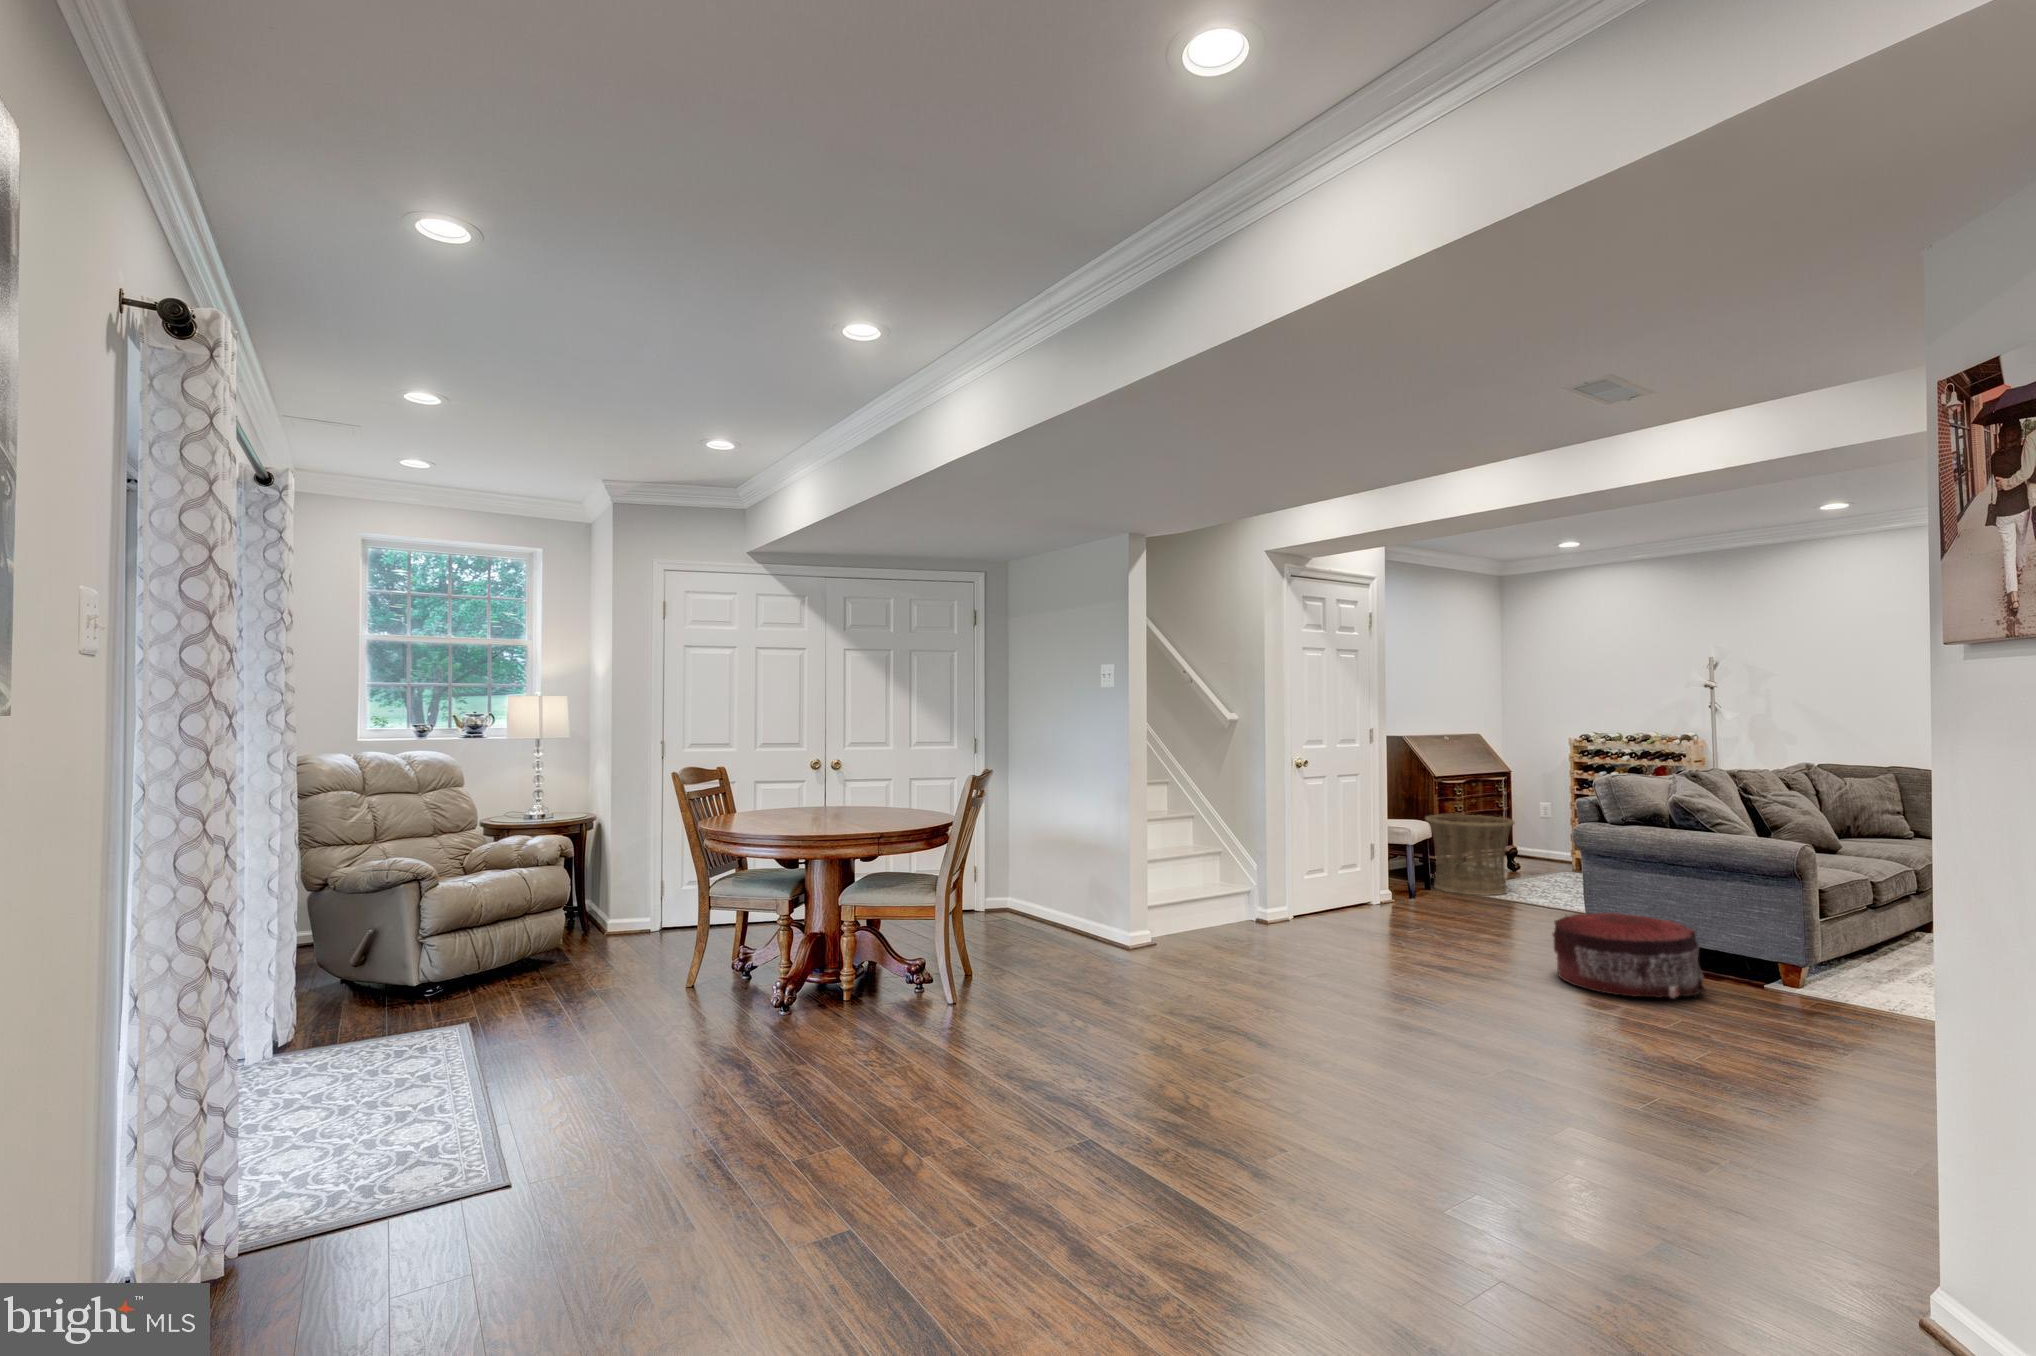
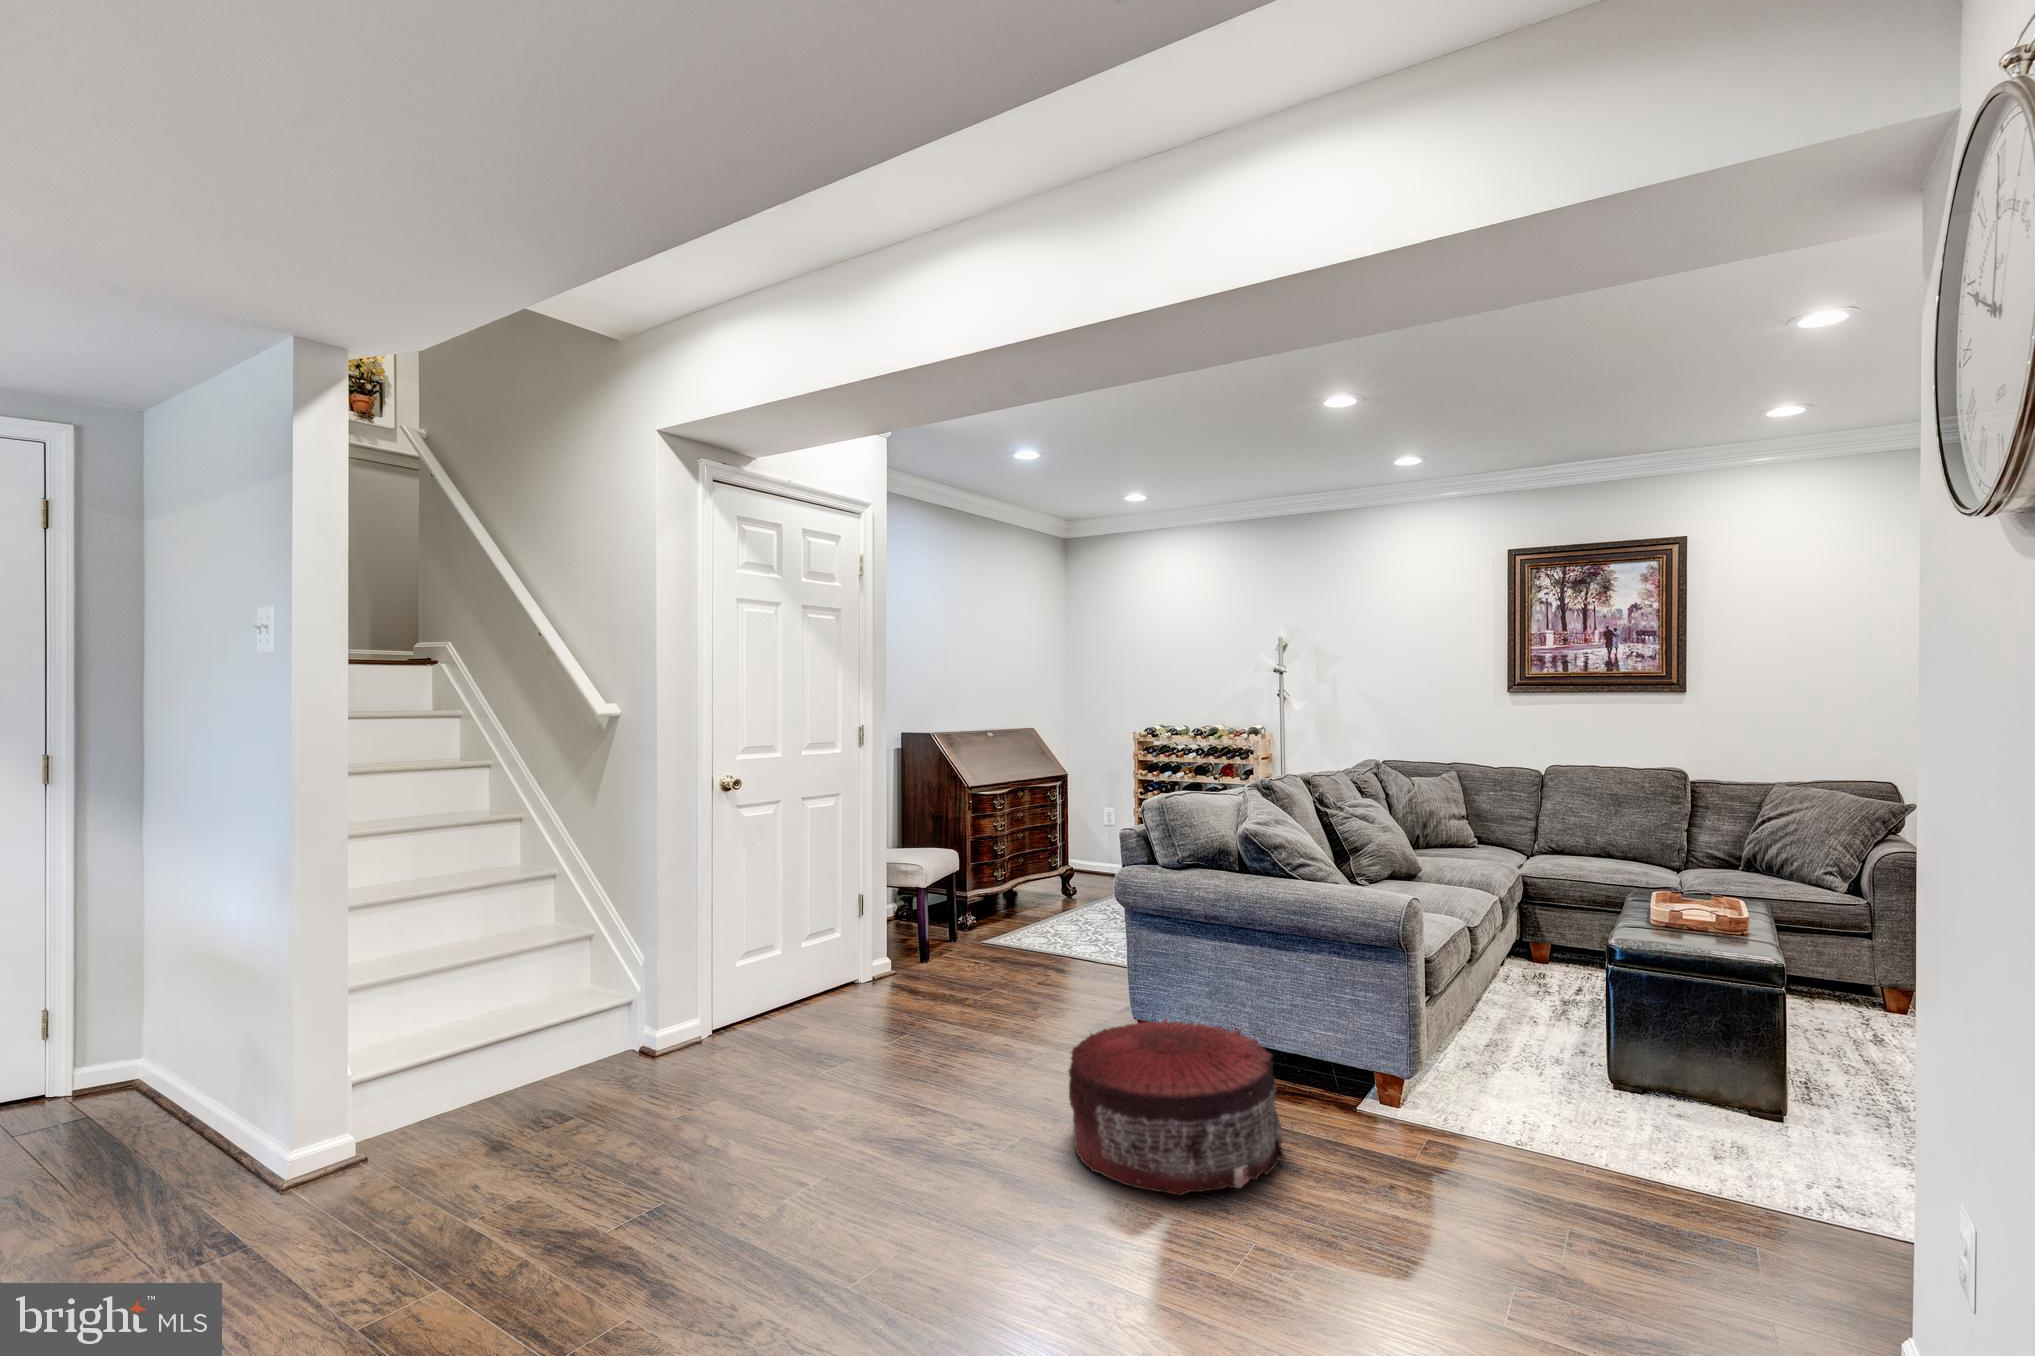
basket: present [1425,815,1515,896] -> none [948,837,1060,952]

